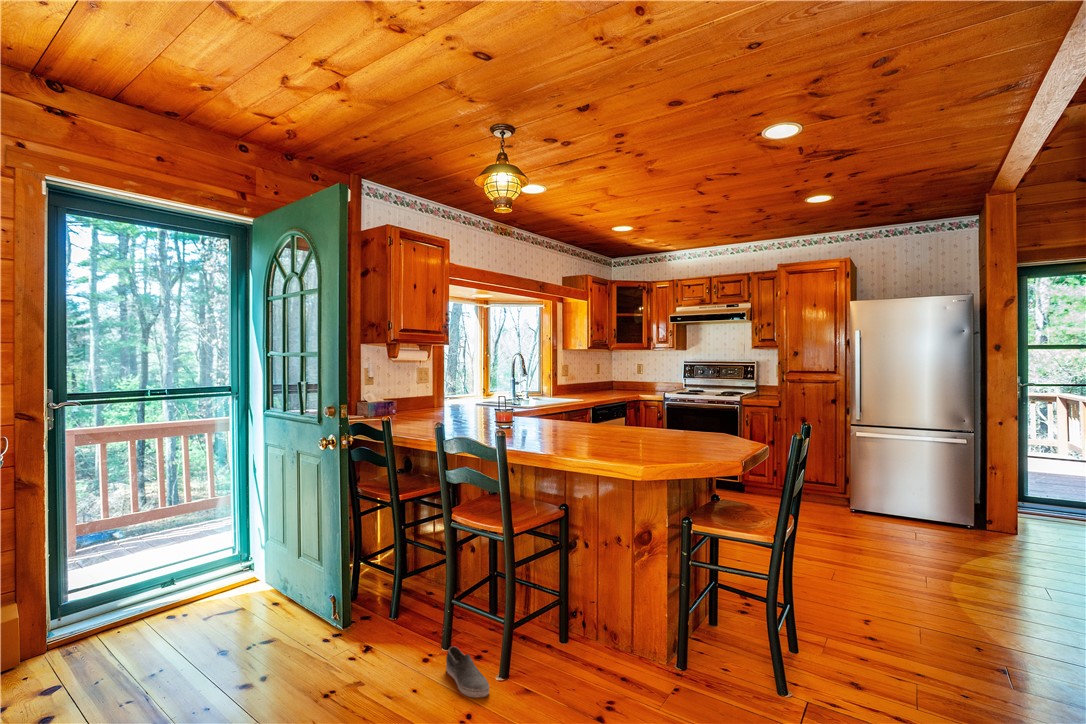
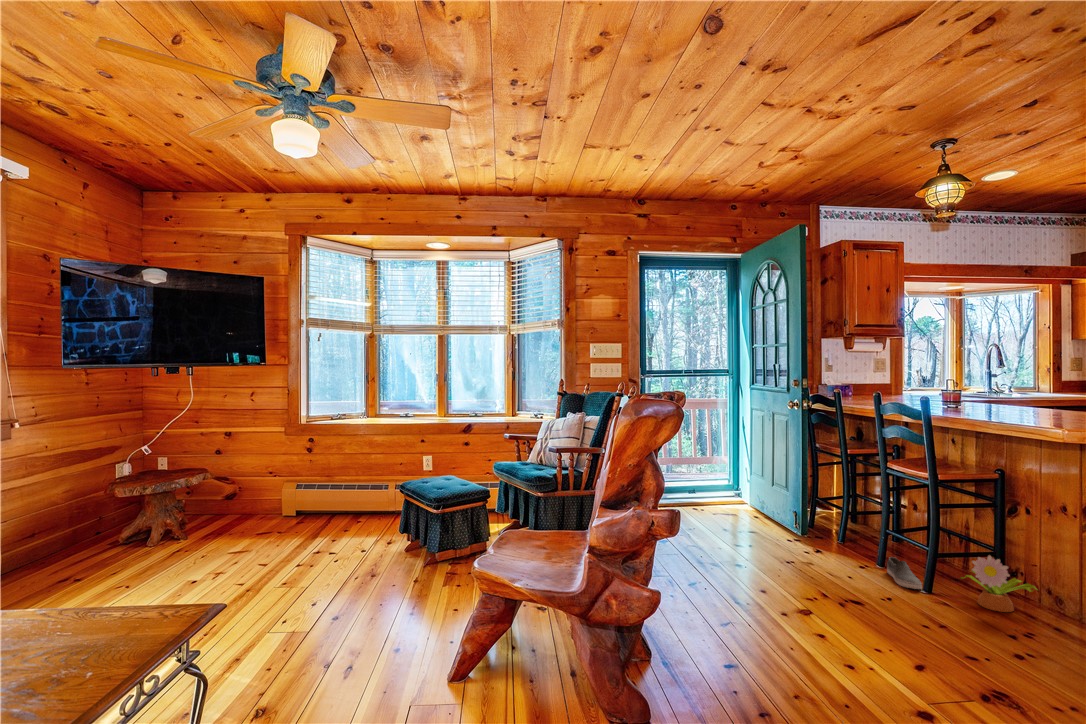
decorative plant: none [530,634,600,700] -> present [961,555,1037,612]

